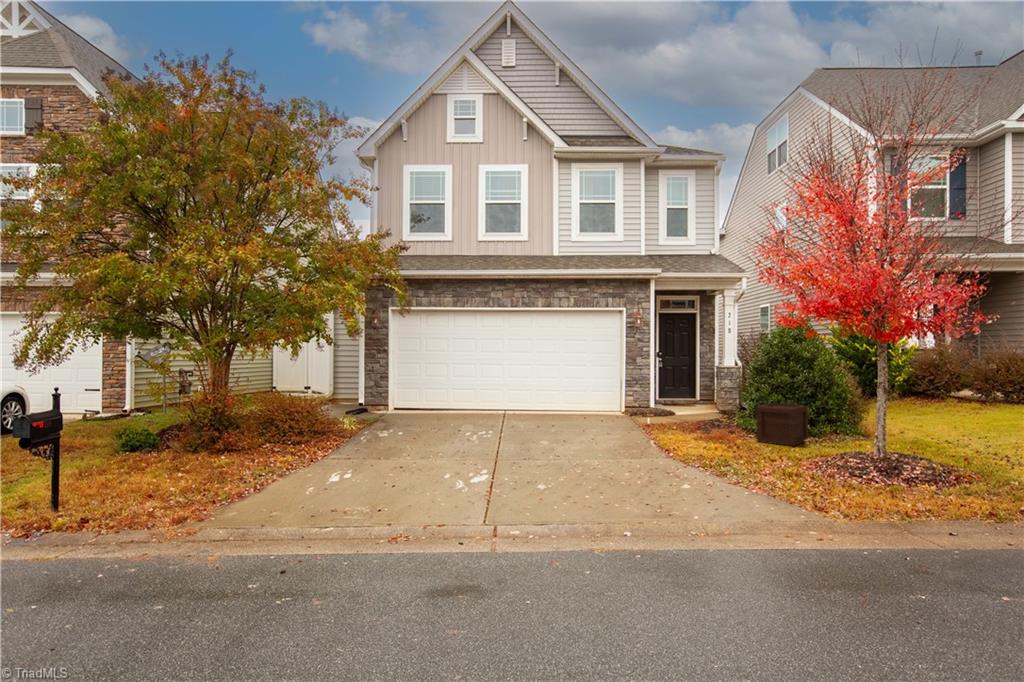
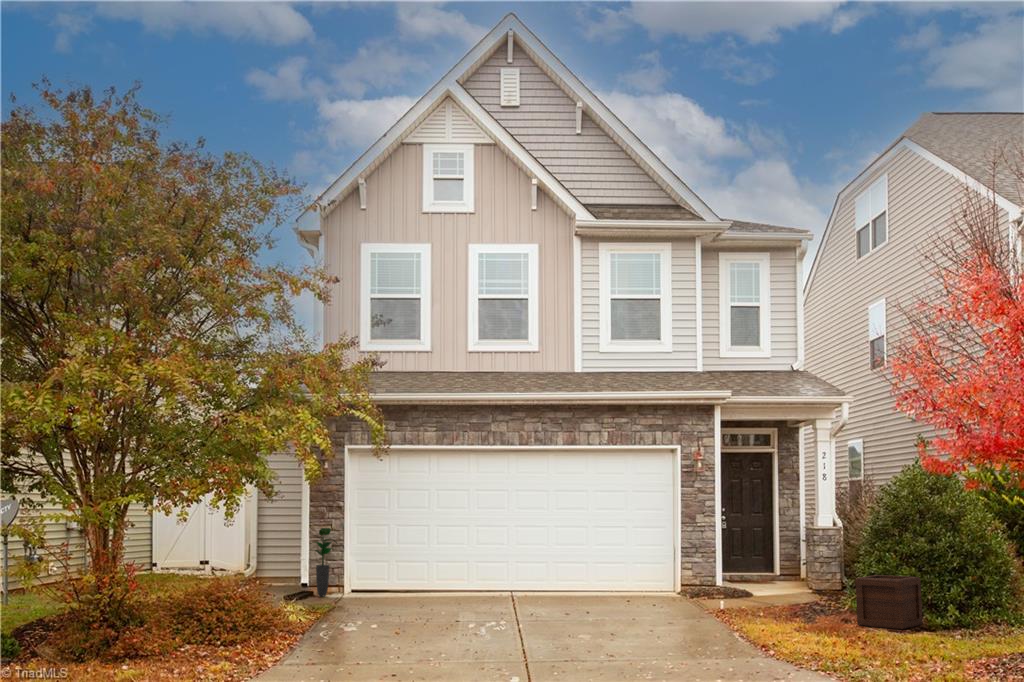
potted plant: none [361,366,383,413] -> present [315,528,337,597]

